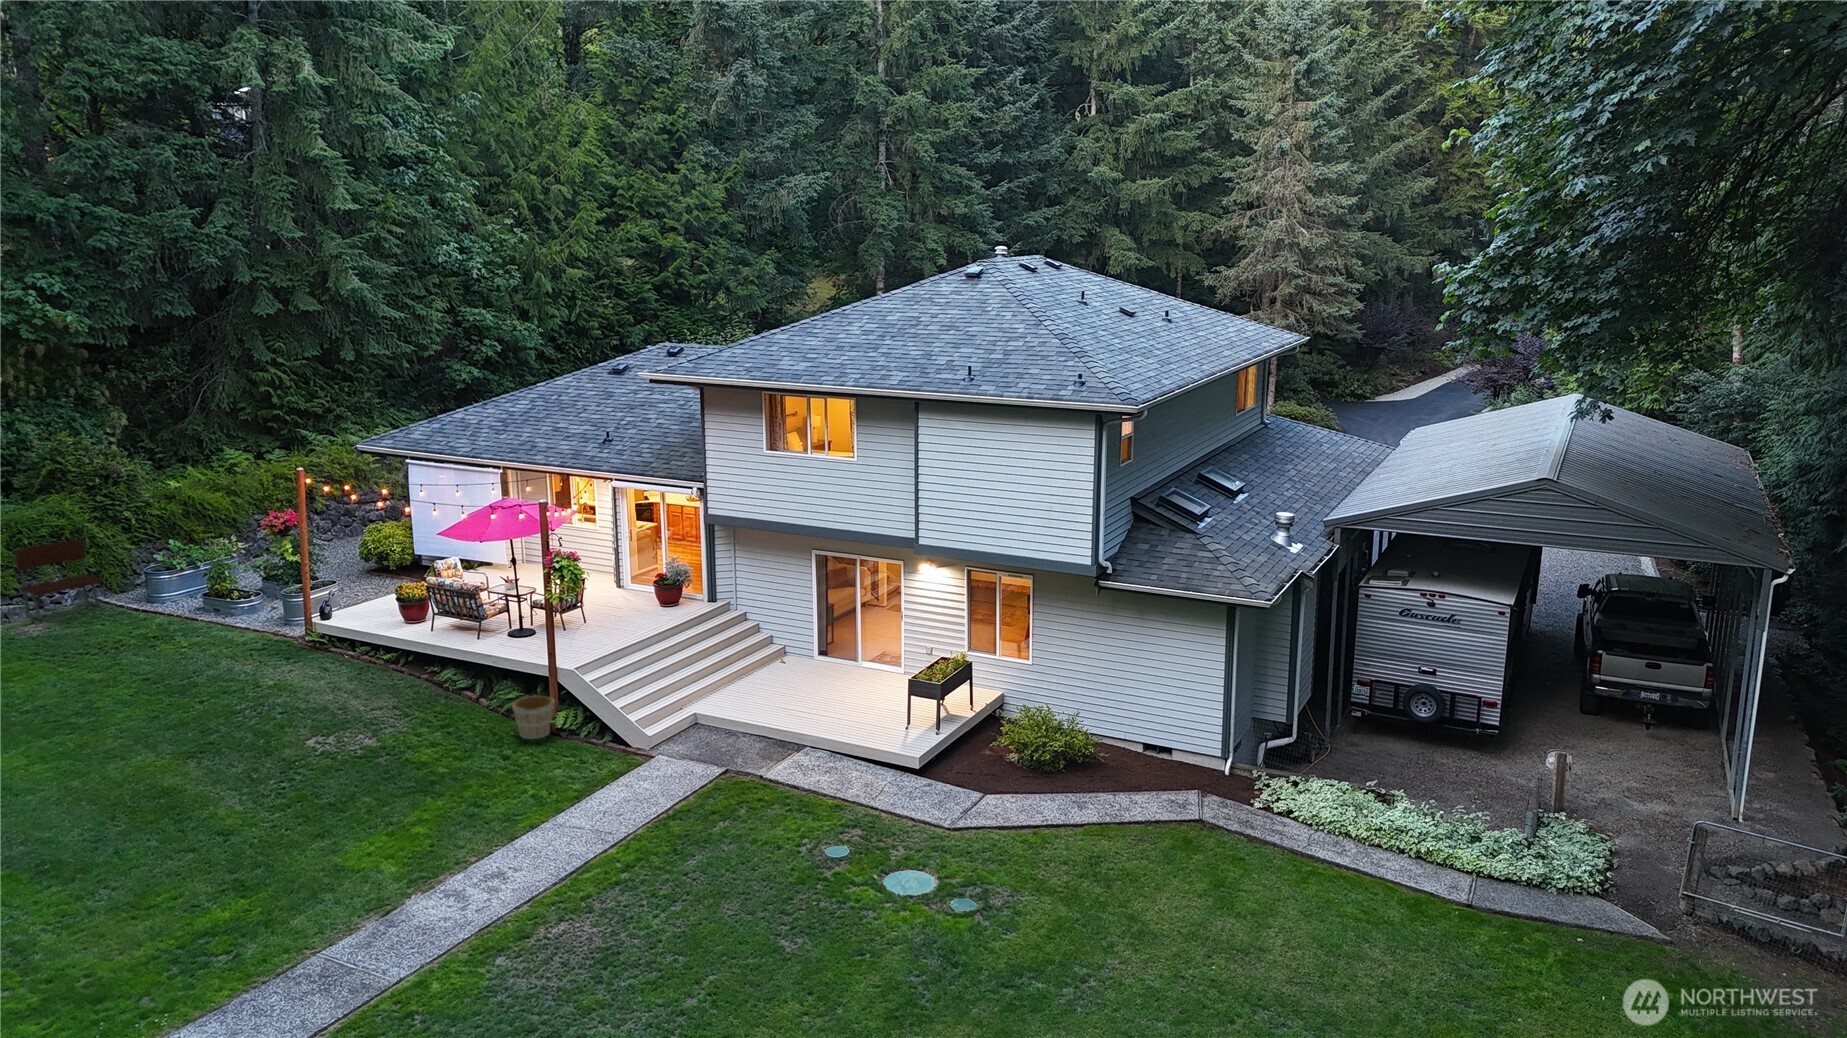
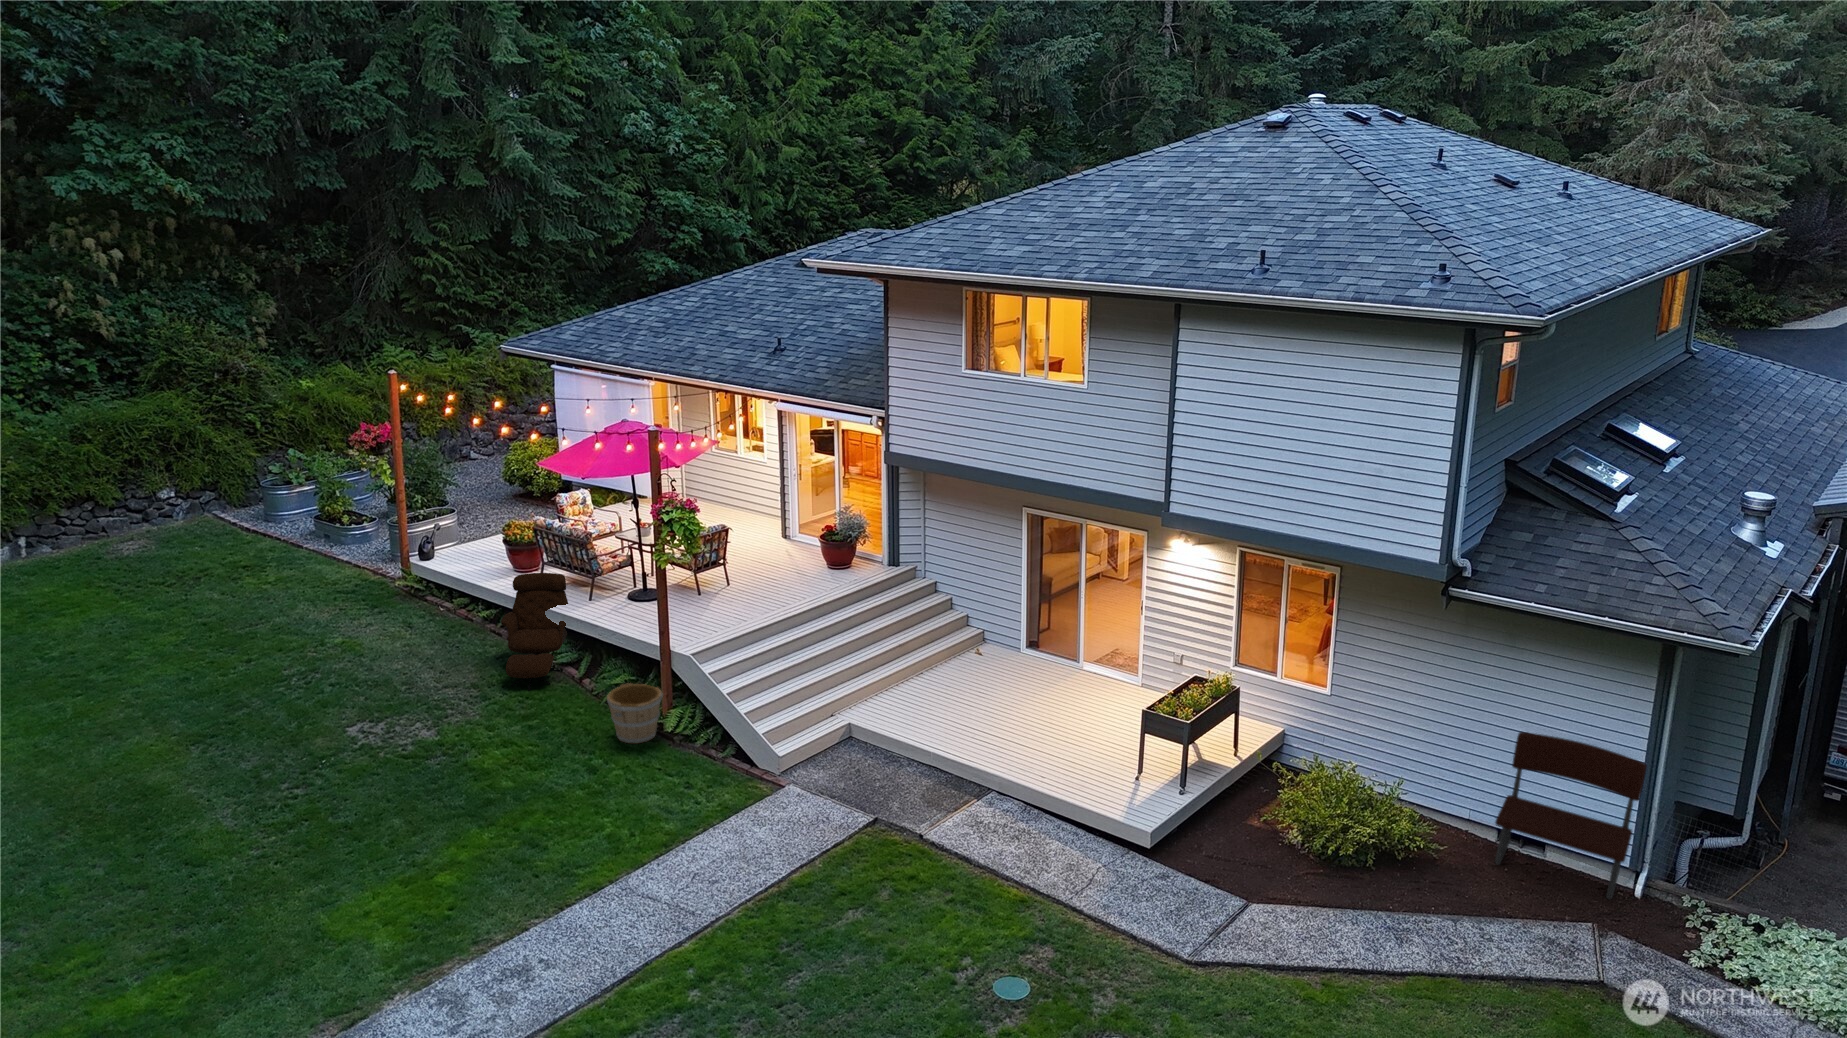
bench: present [15,539,104,620] -> present [1495,732,1647,899]
lounge chair: none [408,622,467,712] -> present [501,573,568,691]

